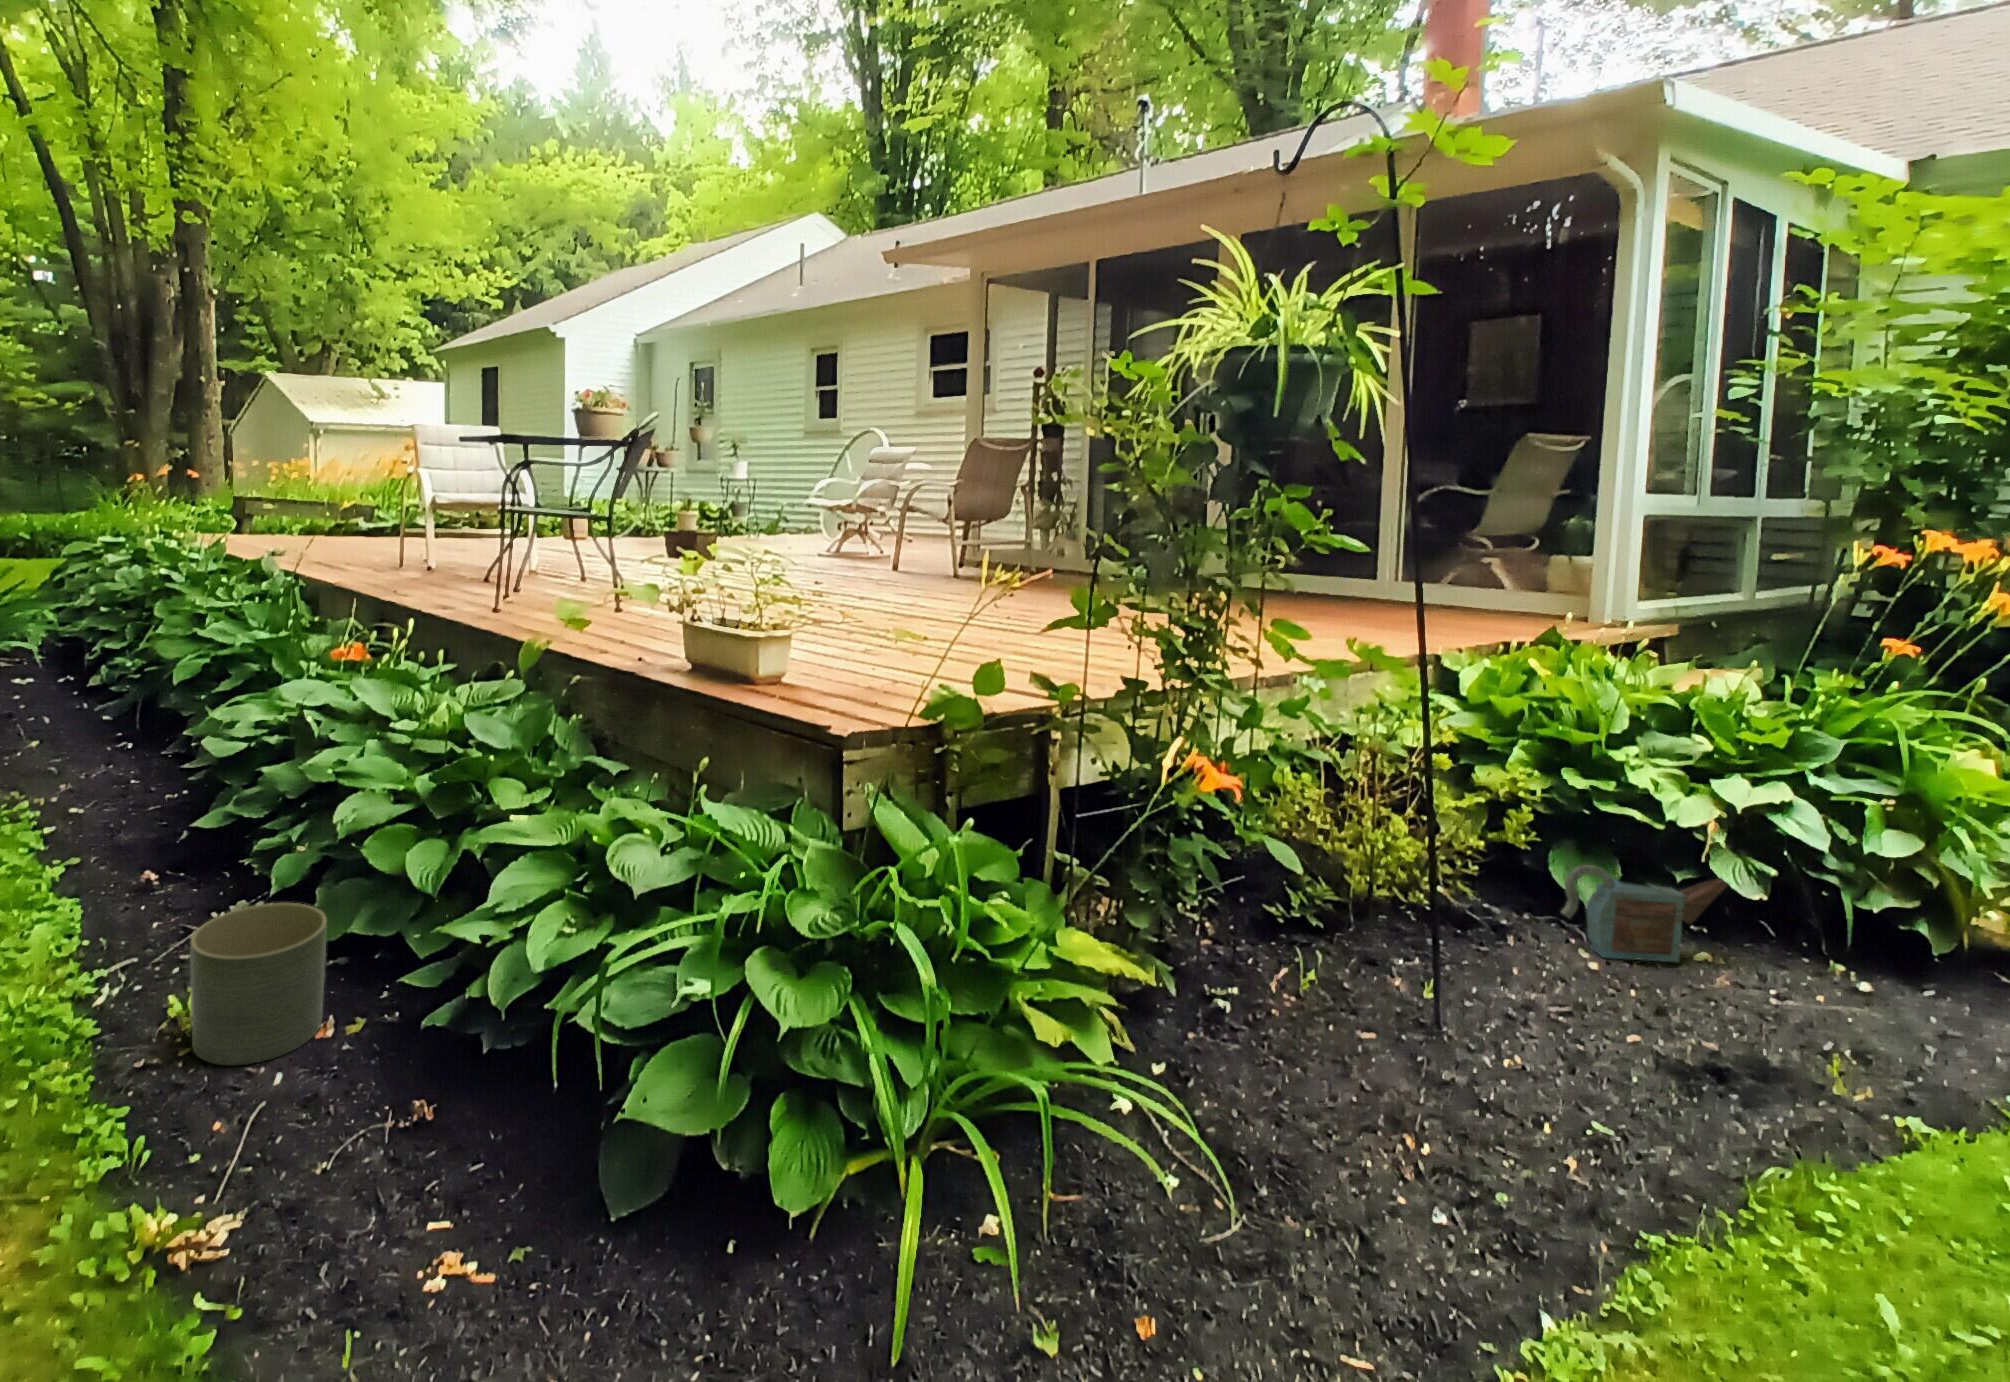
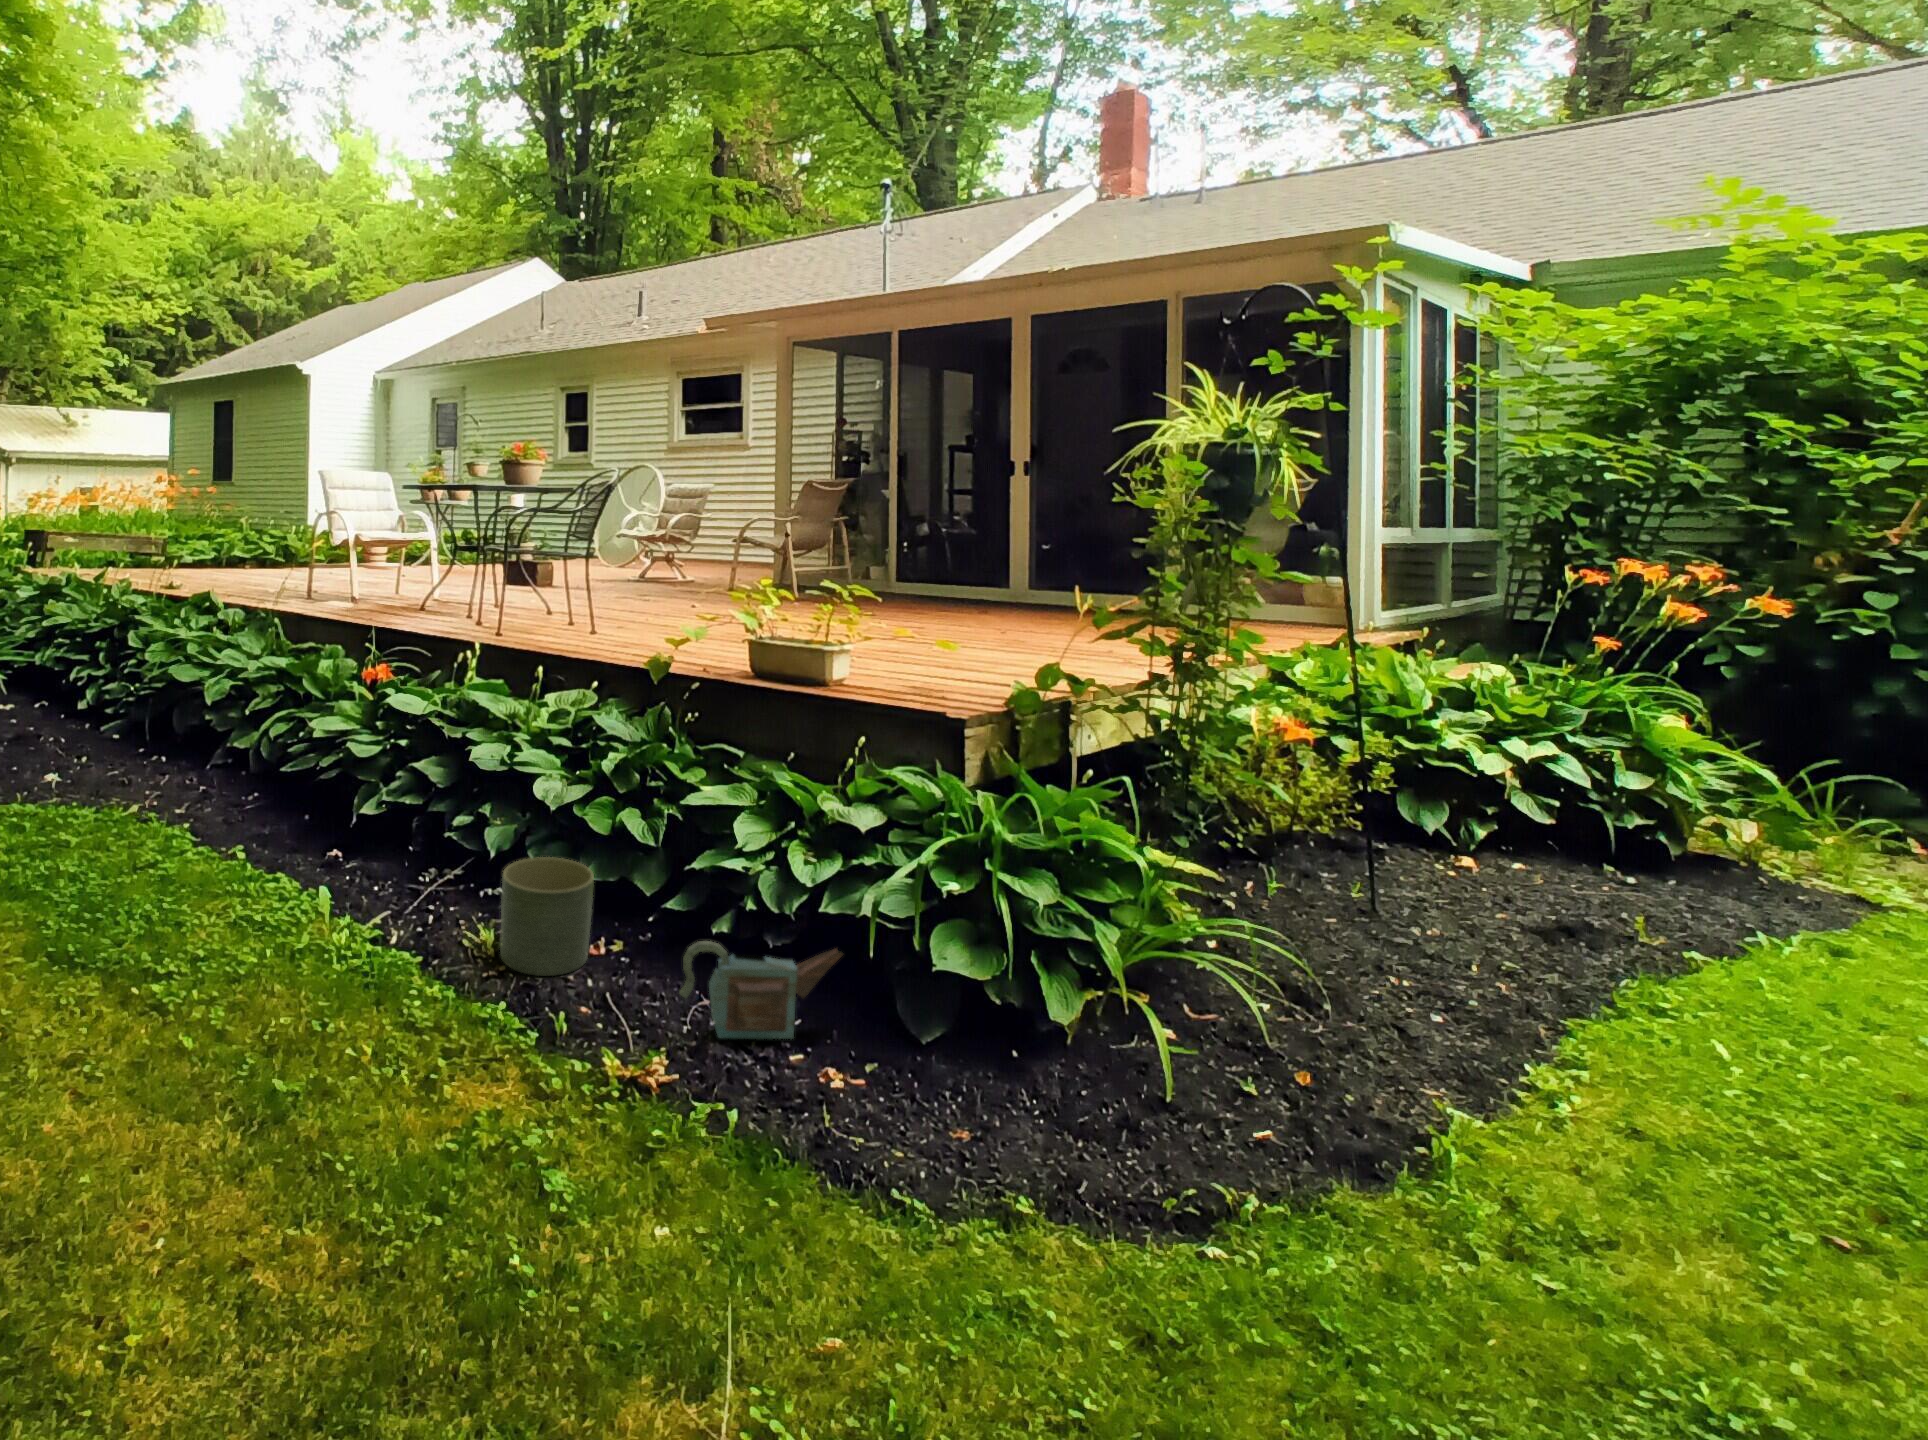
watering can: present [1561,865,1729,962] -> present [680,941,843,1039]

